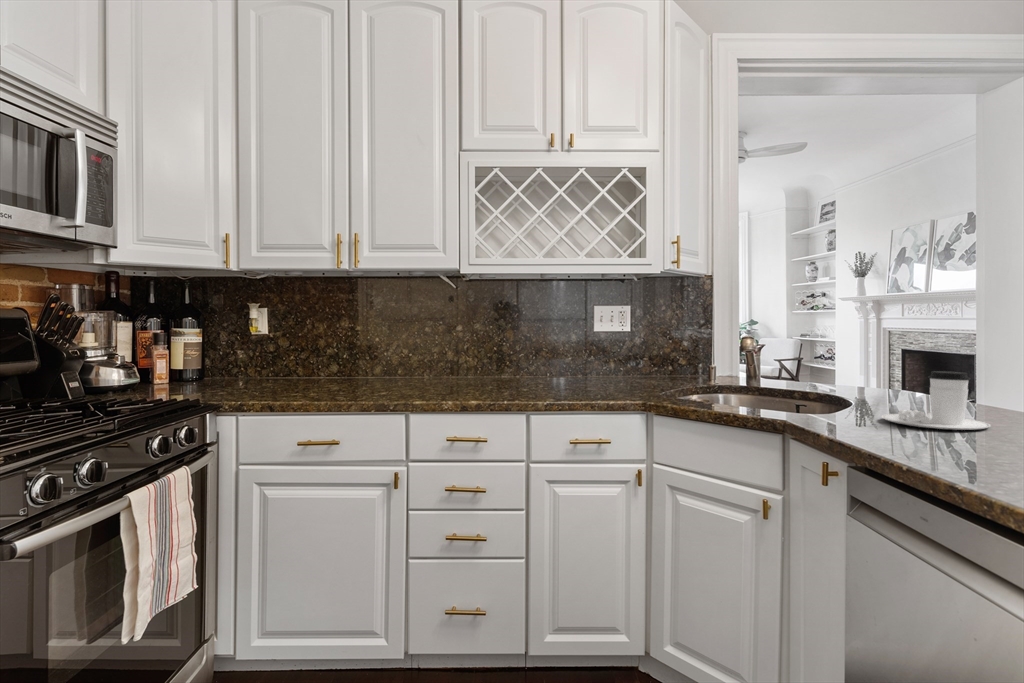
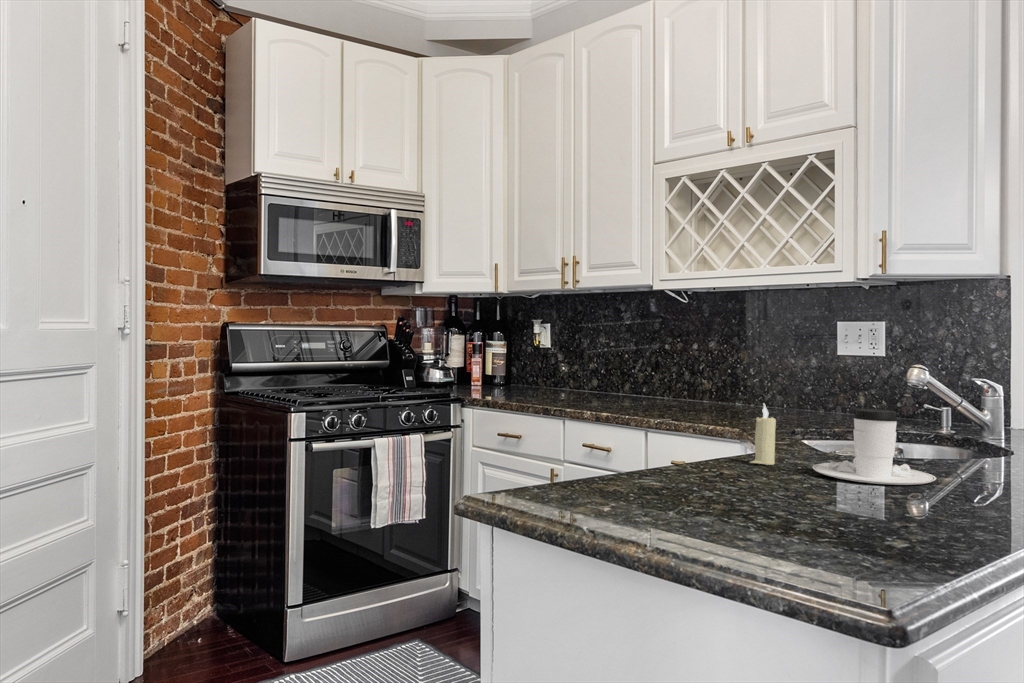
candle: none [836,374,859,428] -> present [751,404,776,465]

